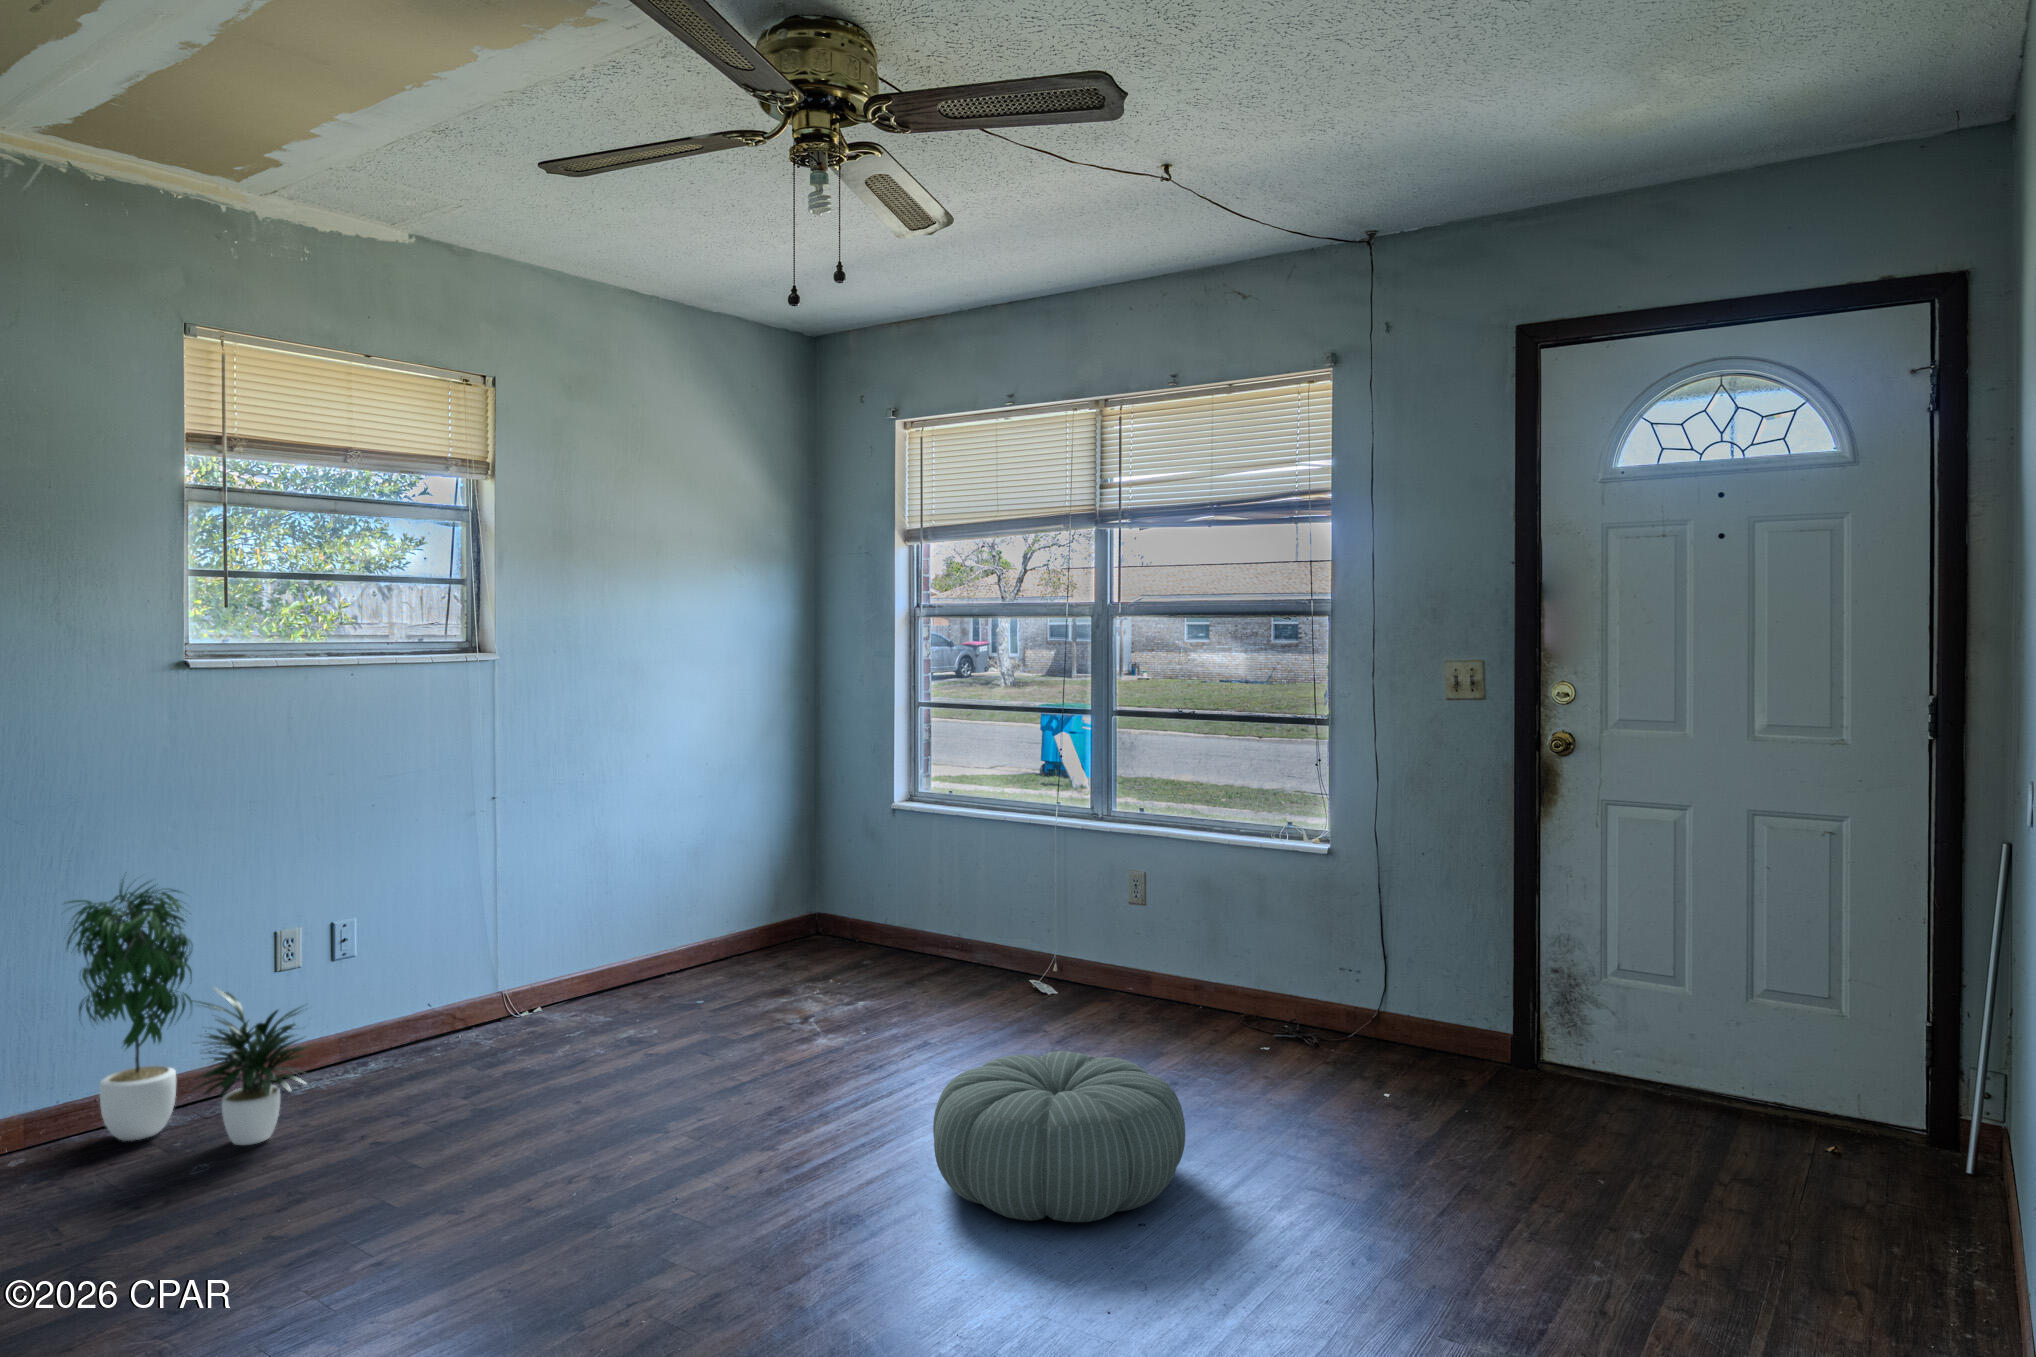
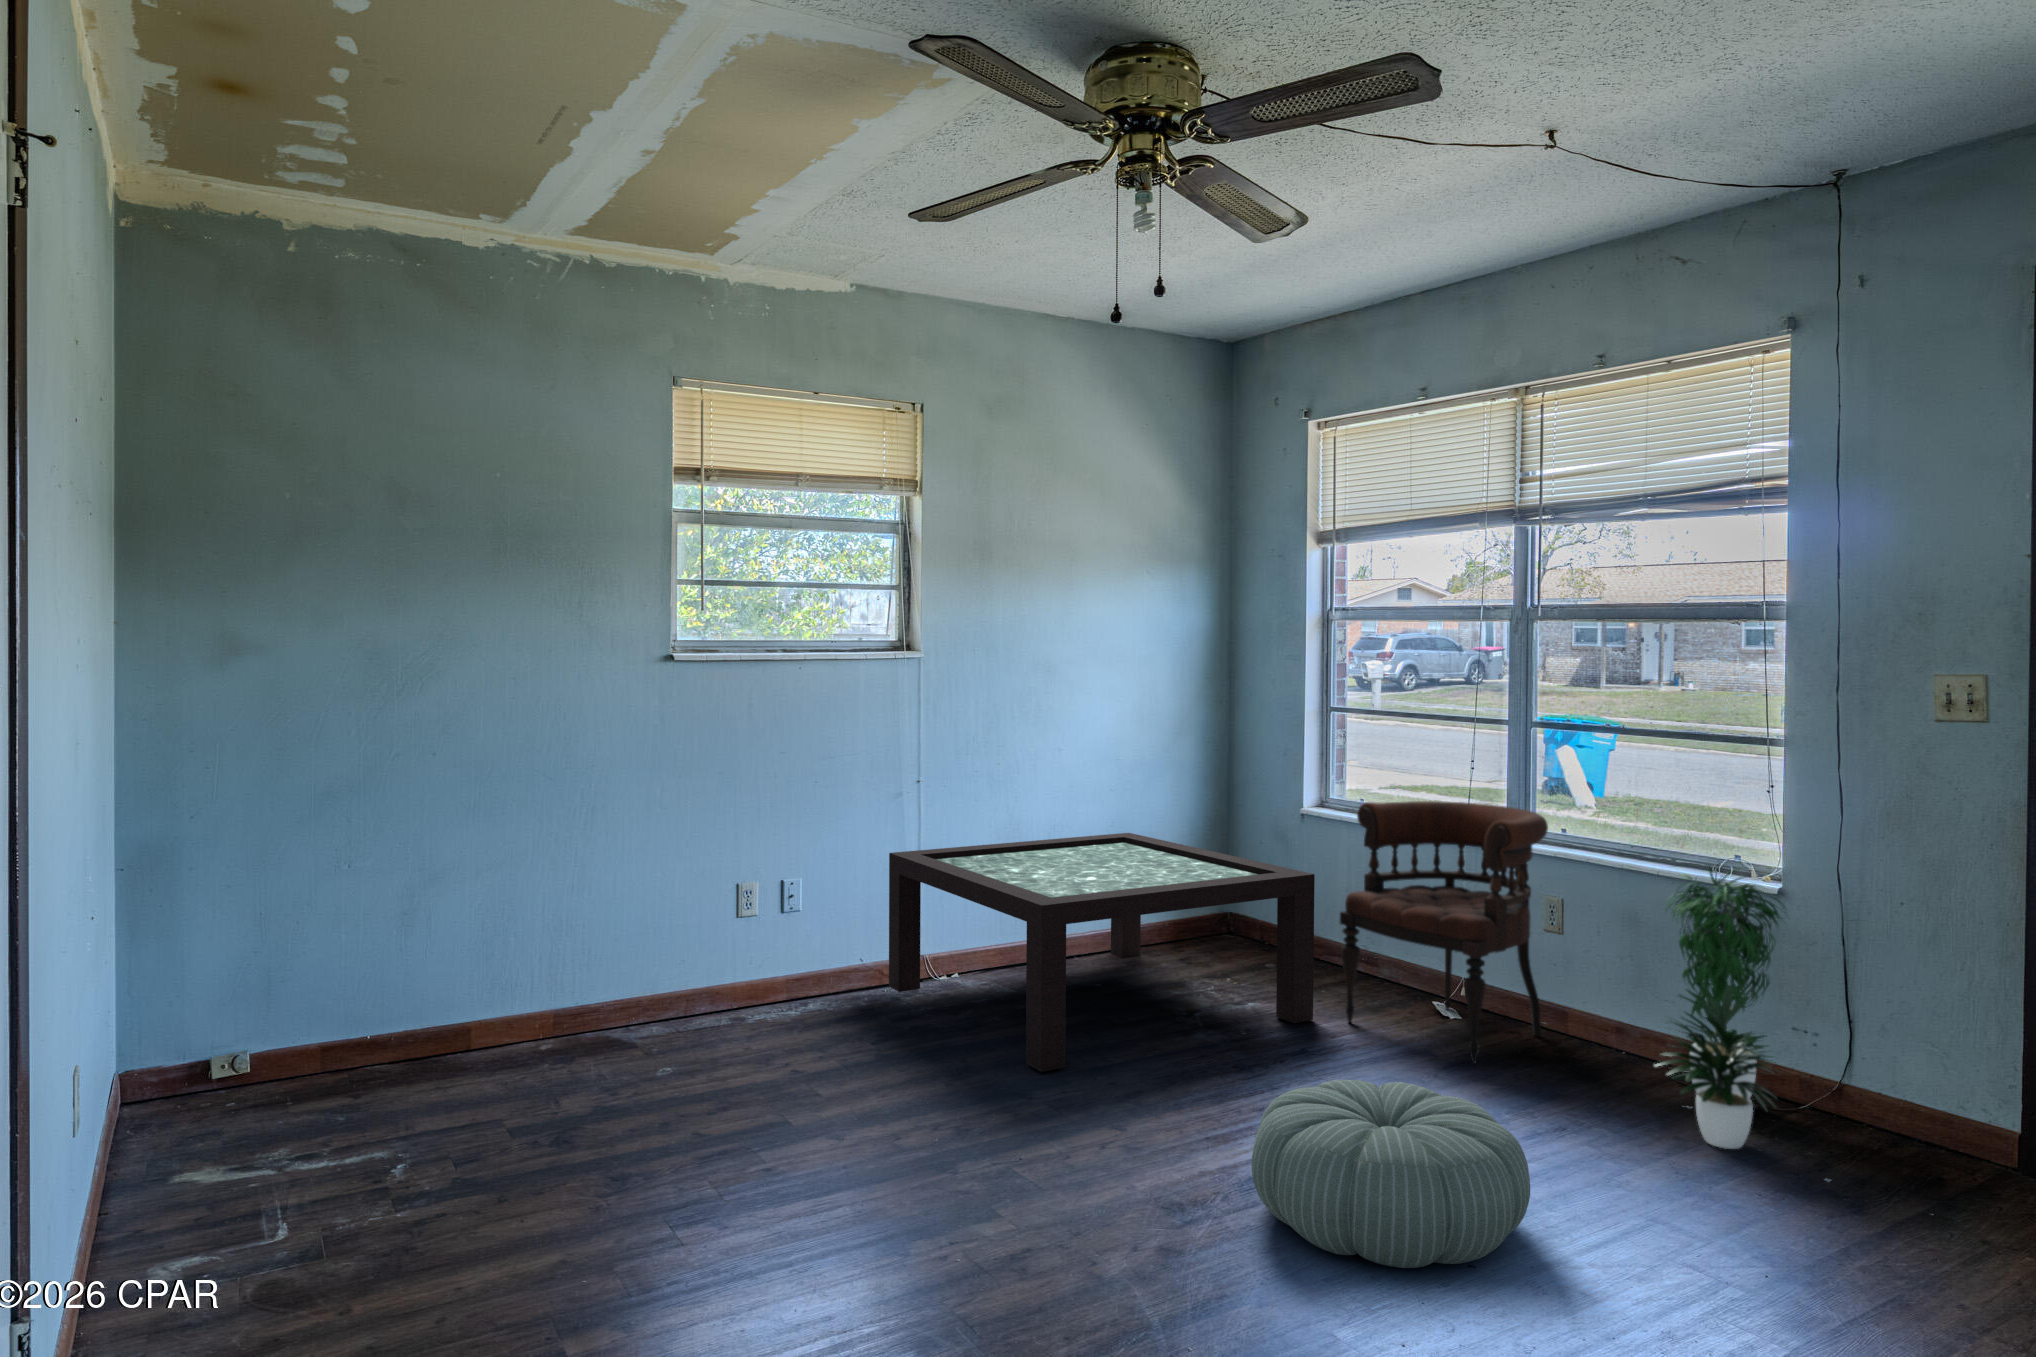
armchair: none [954,790,1139,1032] -> present [1340,801,1548,1064]
coffee table: none [462,841,931,1097] -> present [889,833,1315,1072]
potted plant: present [67,874,307,1145] -> present [1655,868,1786,1149]

